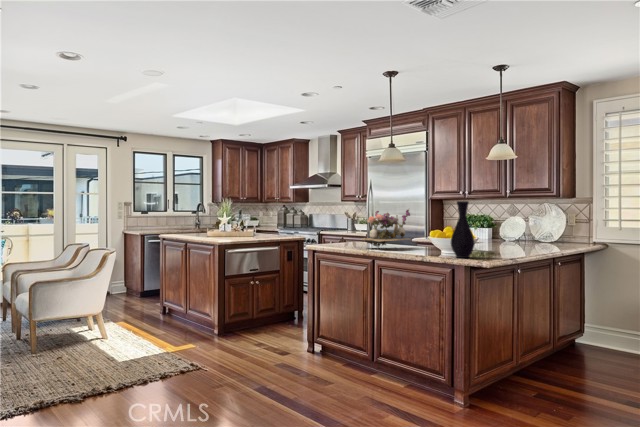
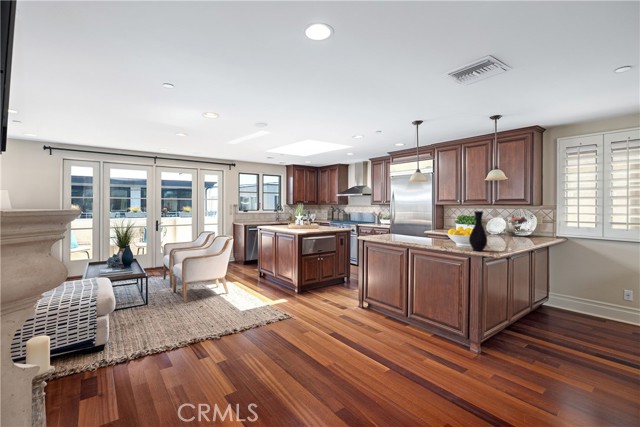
flower arrangement: present [362,209,410,247] -> present [504,214,533,235]

